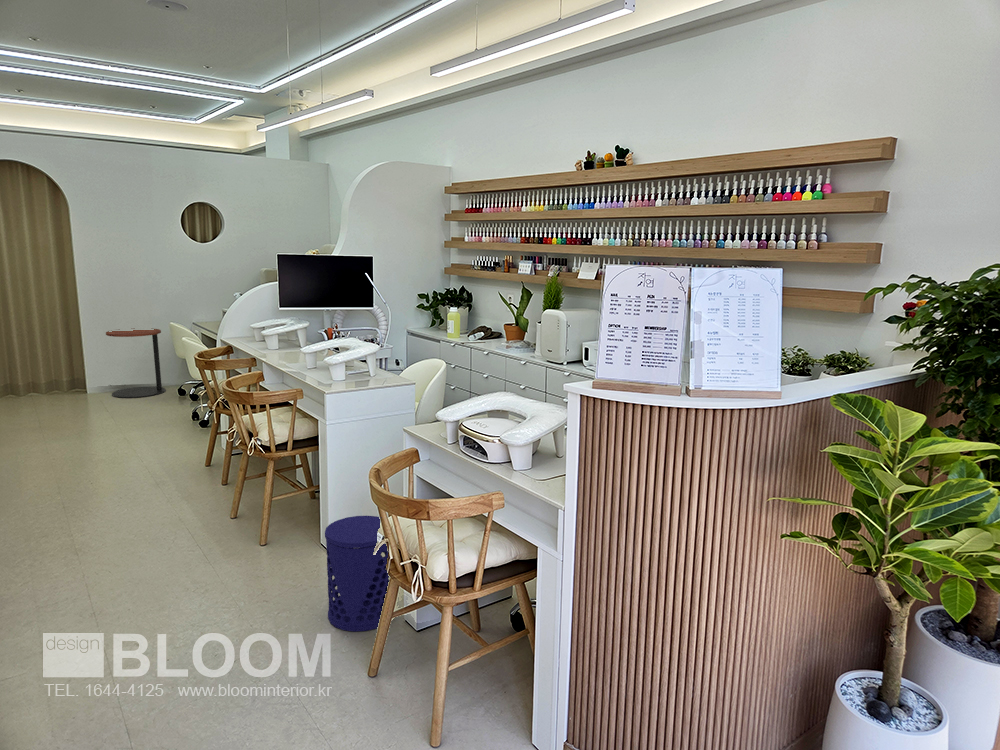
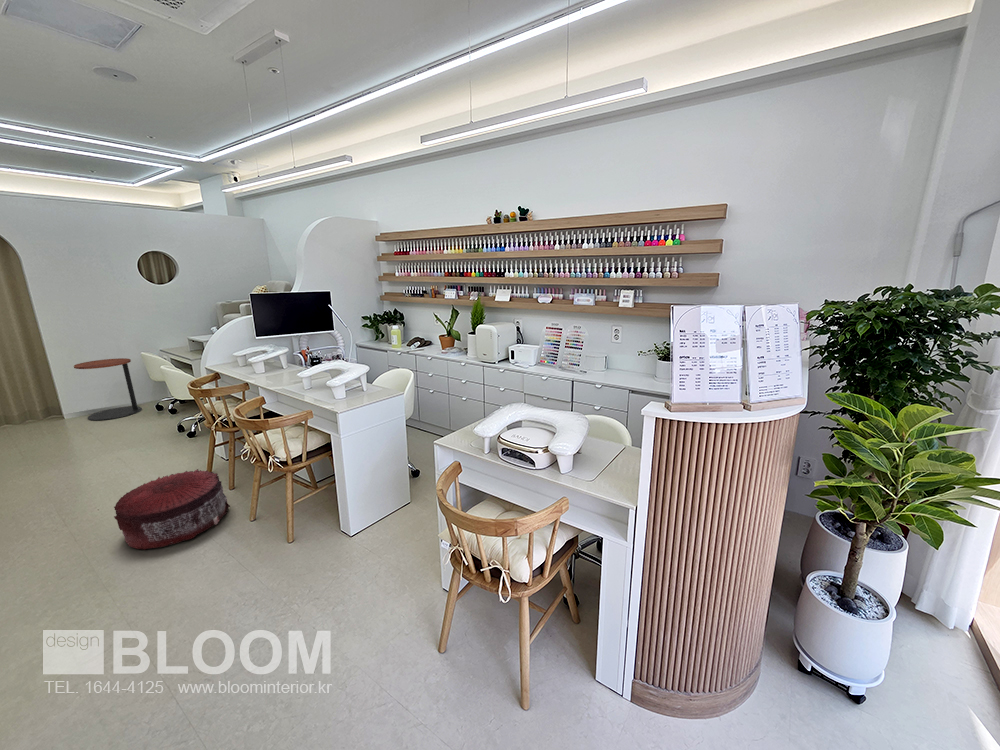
pouf: none [103,450,216,524] -> present [114,469,230,550]
waste bin: present [325,516,390,632] -> none [374,513,437,617]

